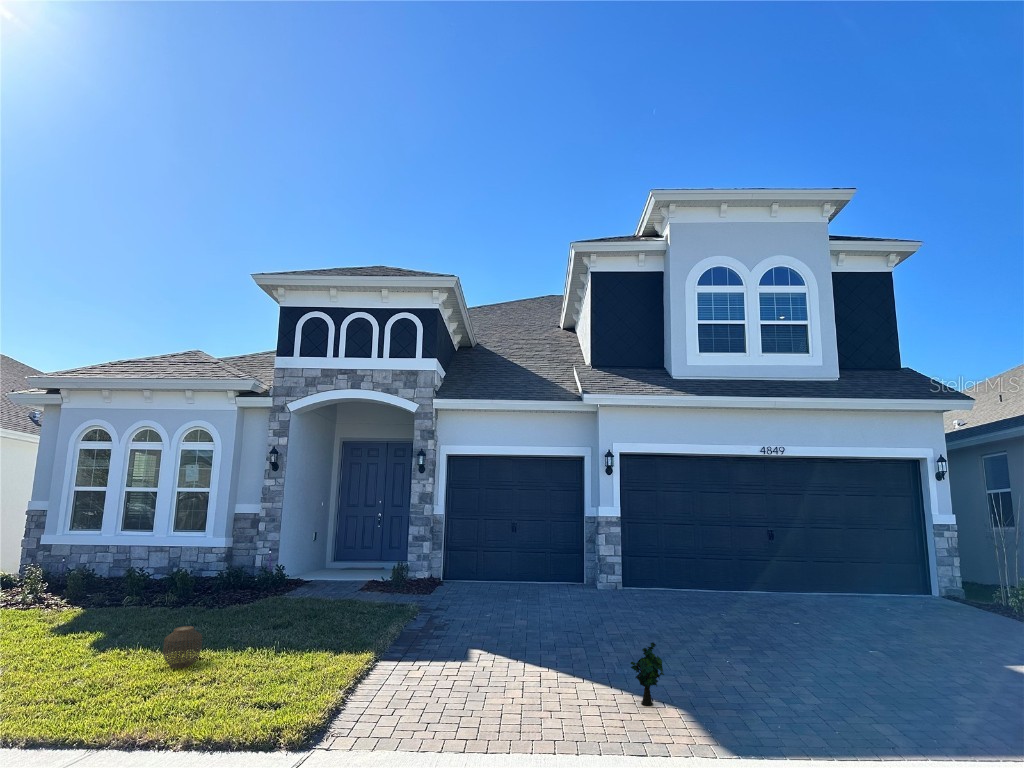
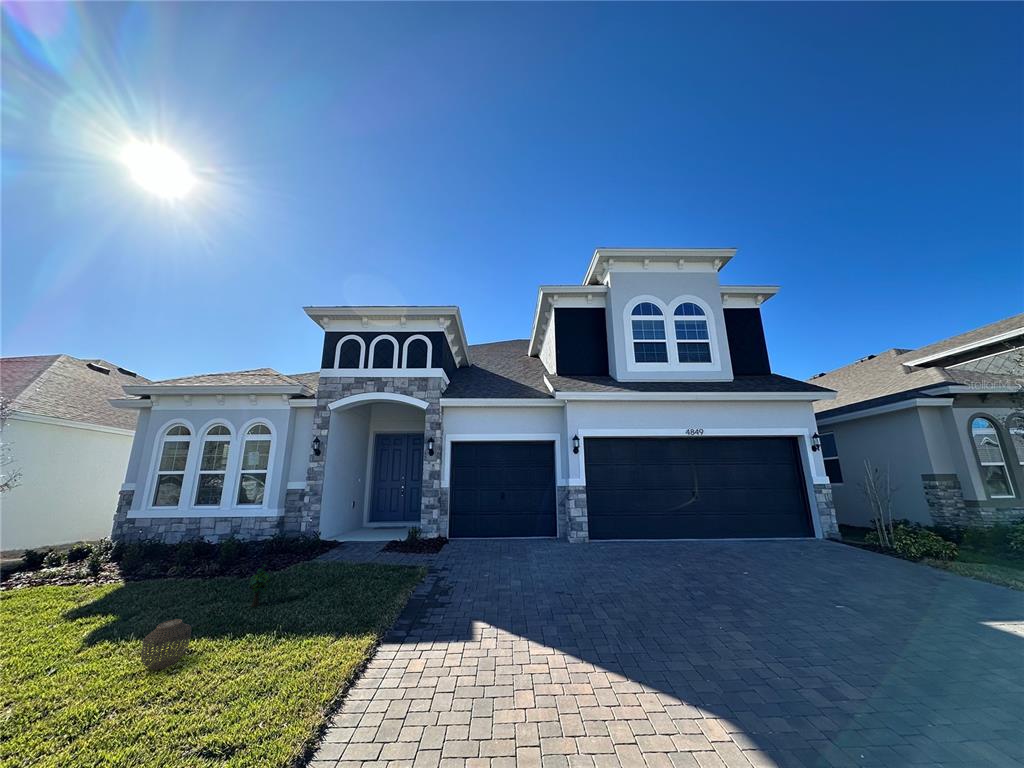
decorative plant: present [631,643,664,706] -> present [247,564,272,607]

